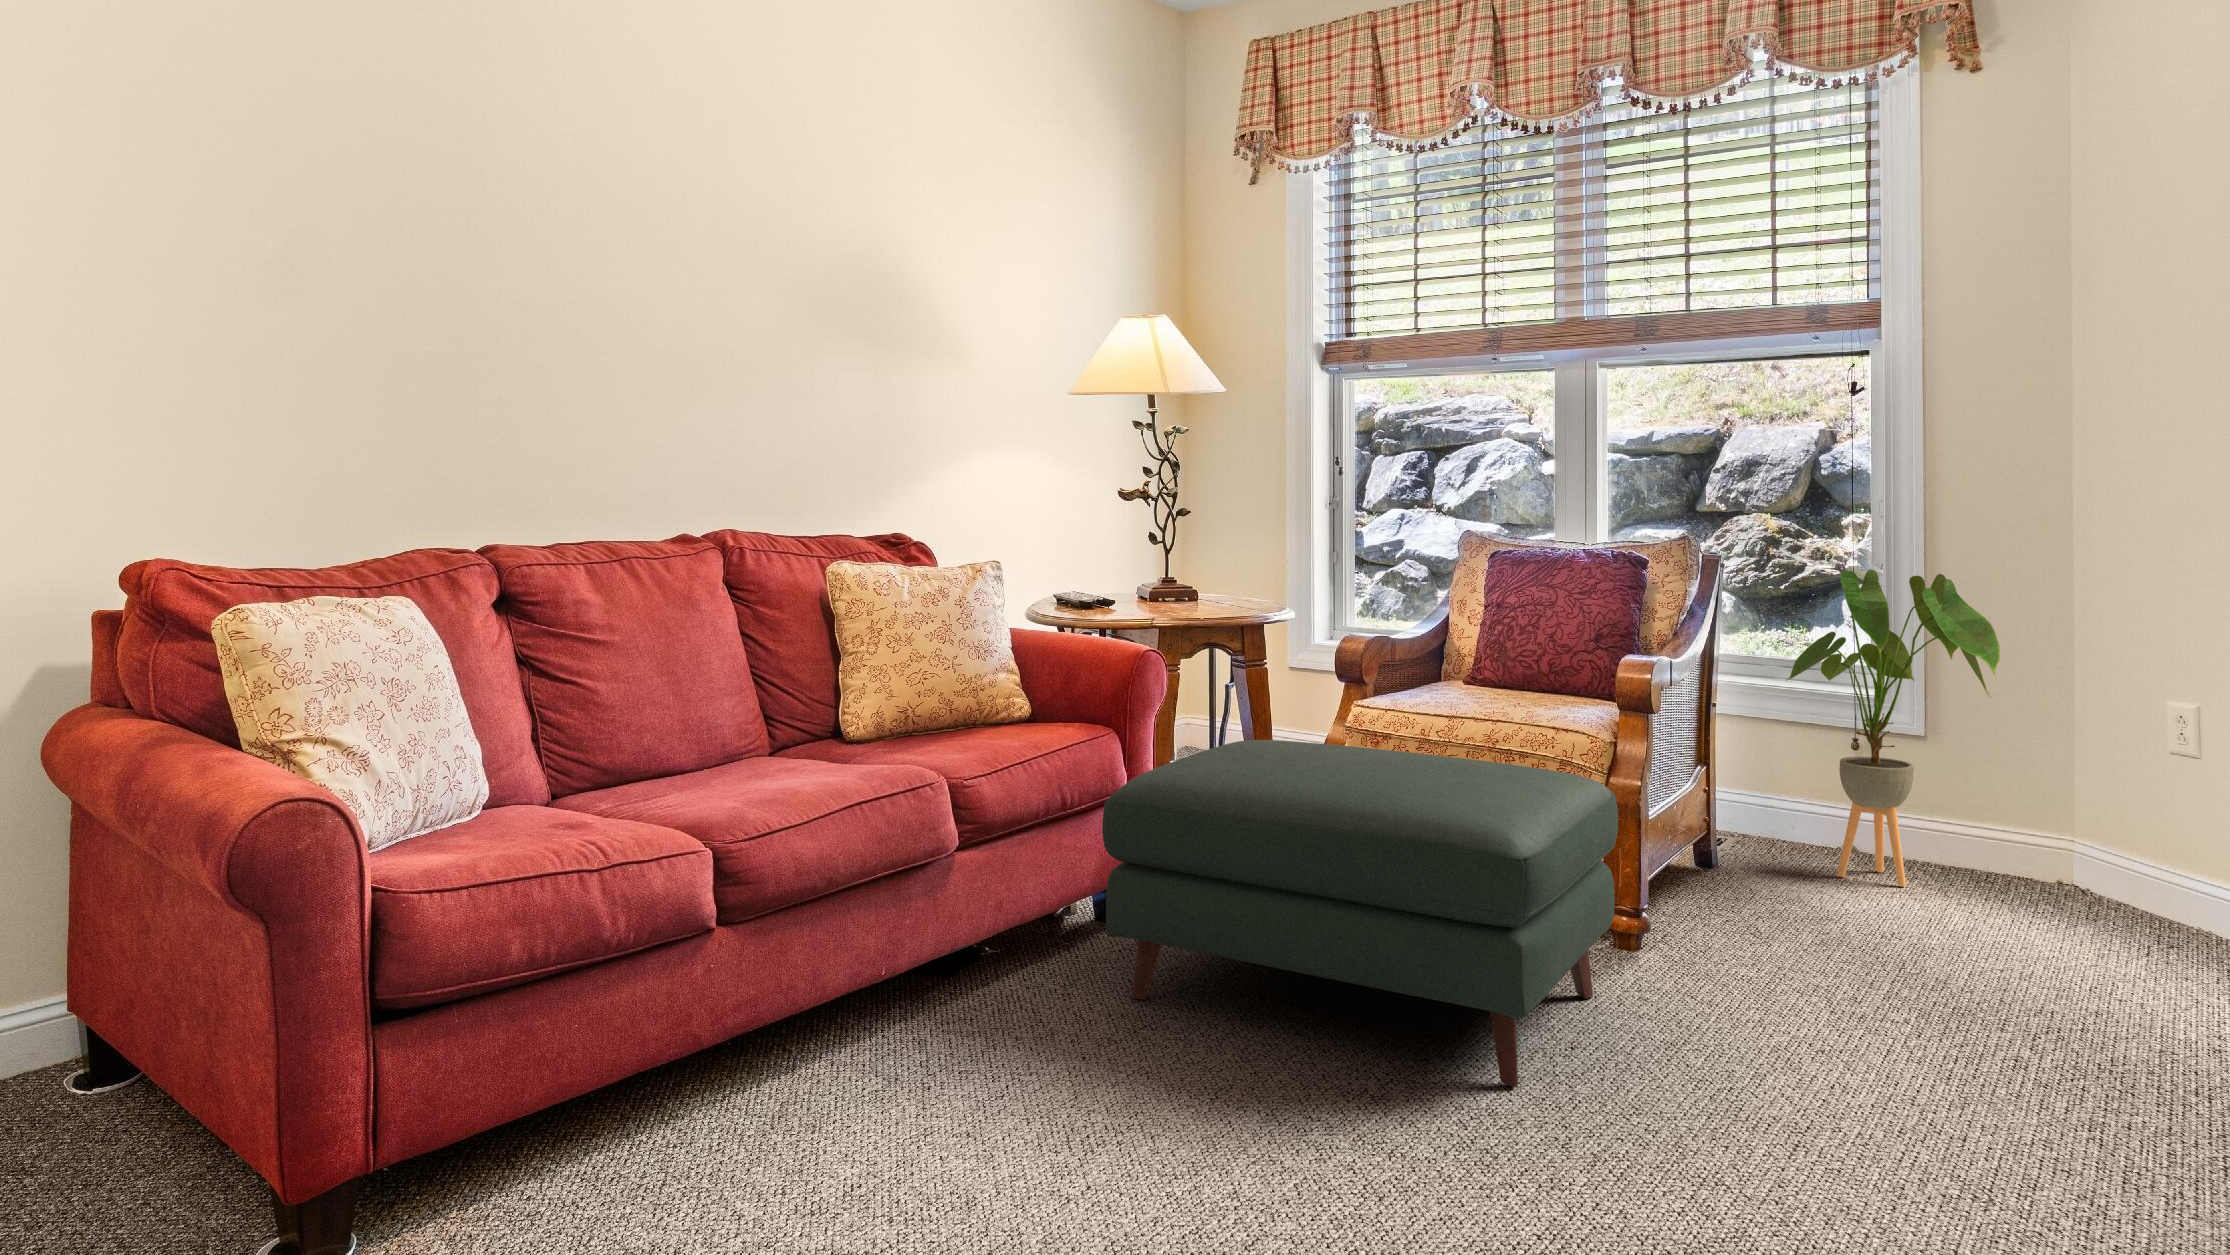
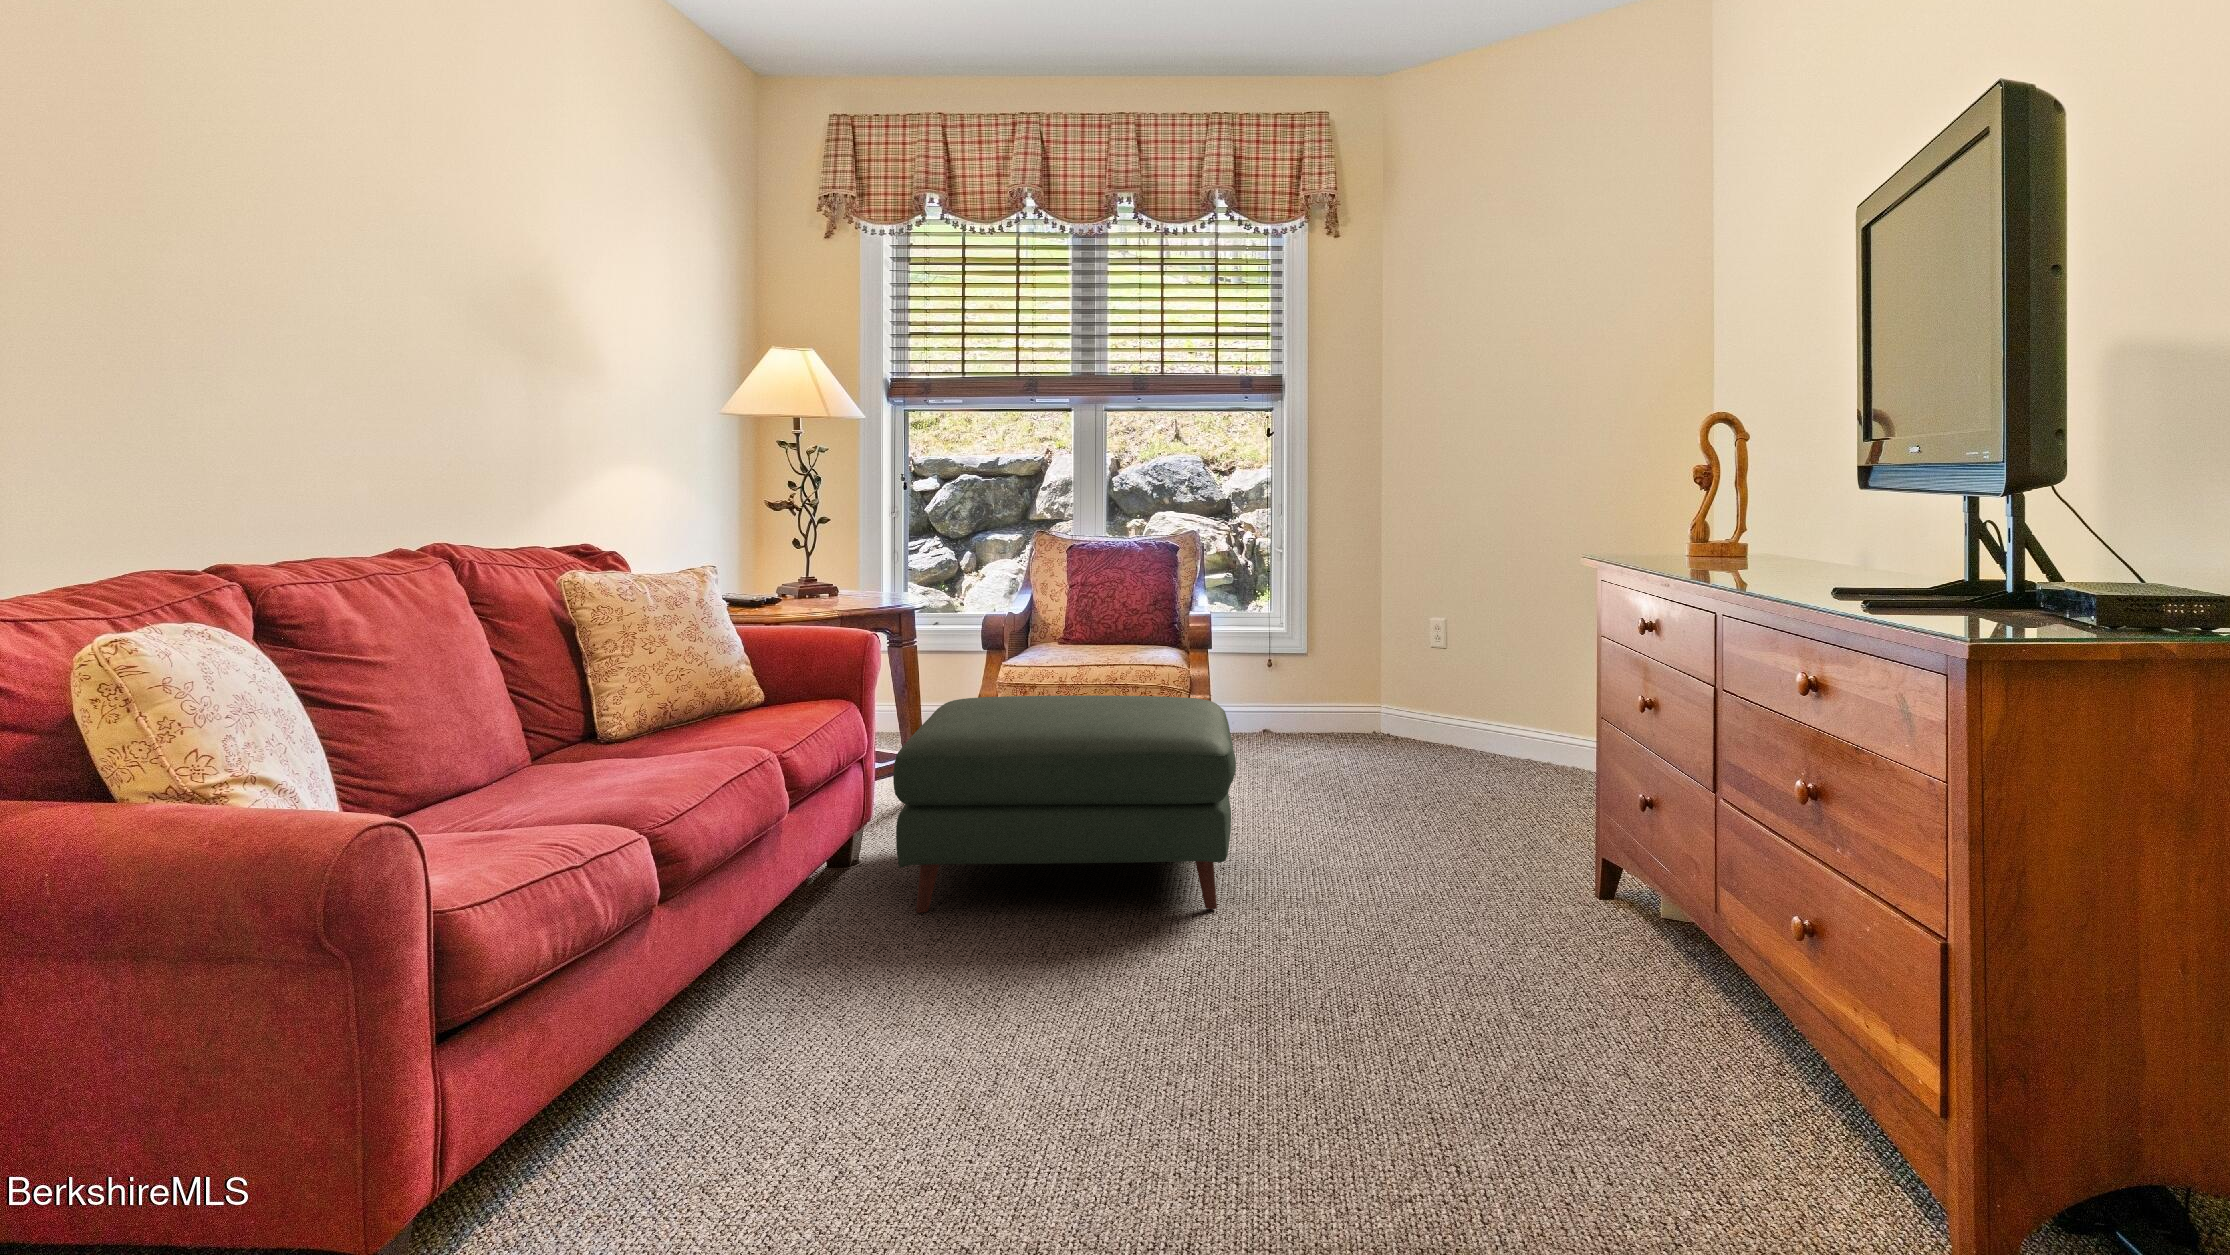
house plant: present [1786,569,2000,886] -> none [1253,552,1370,751]

